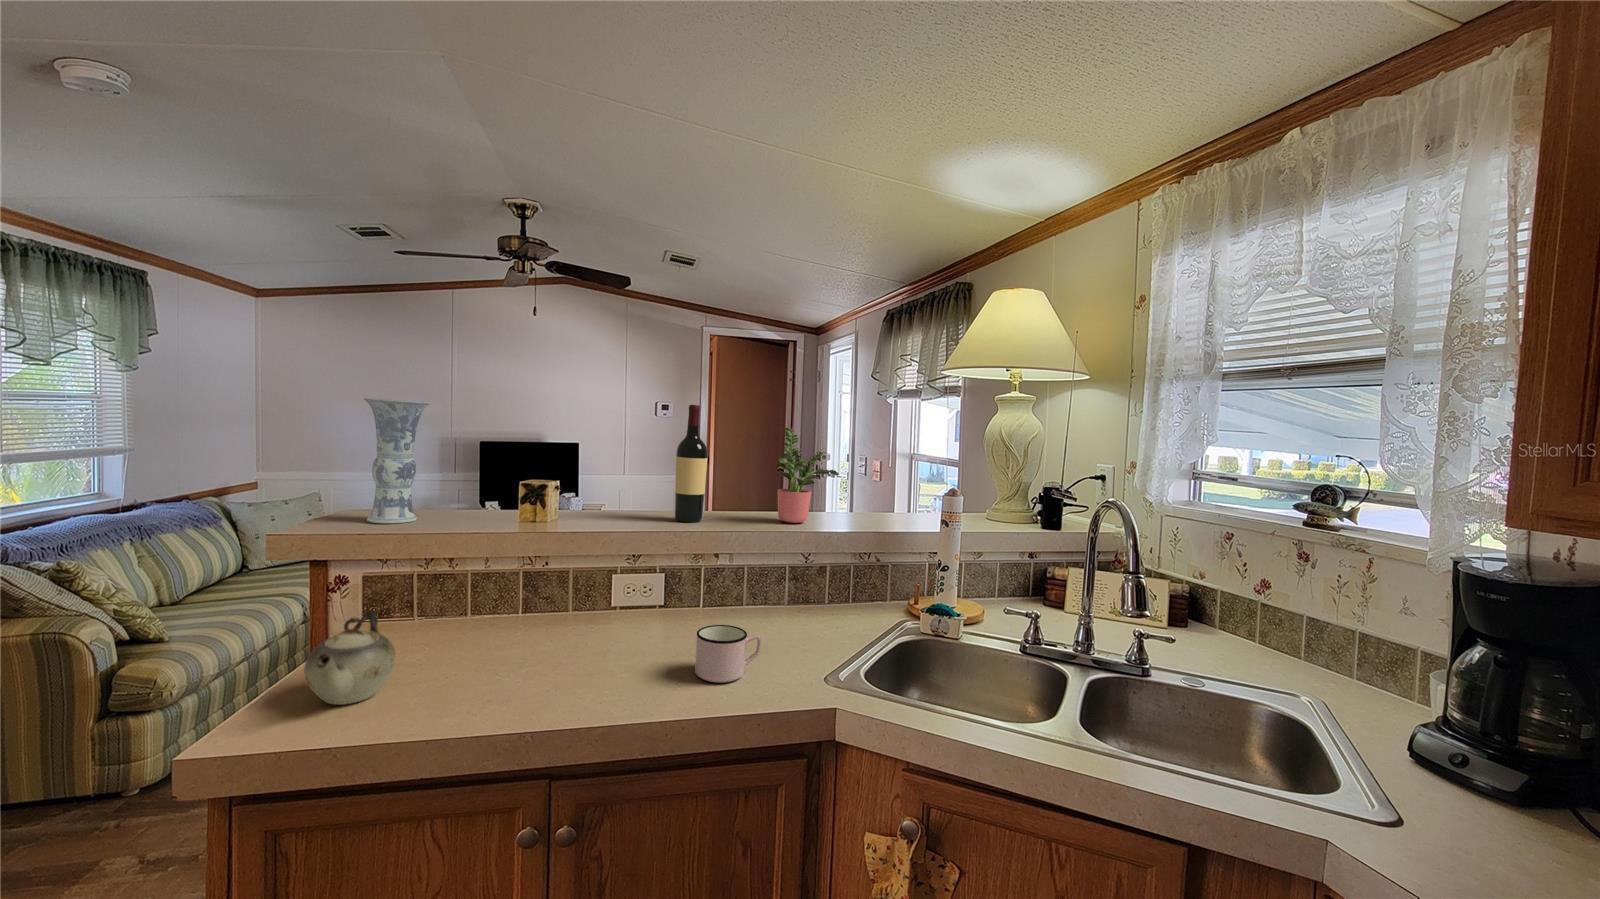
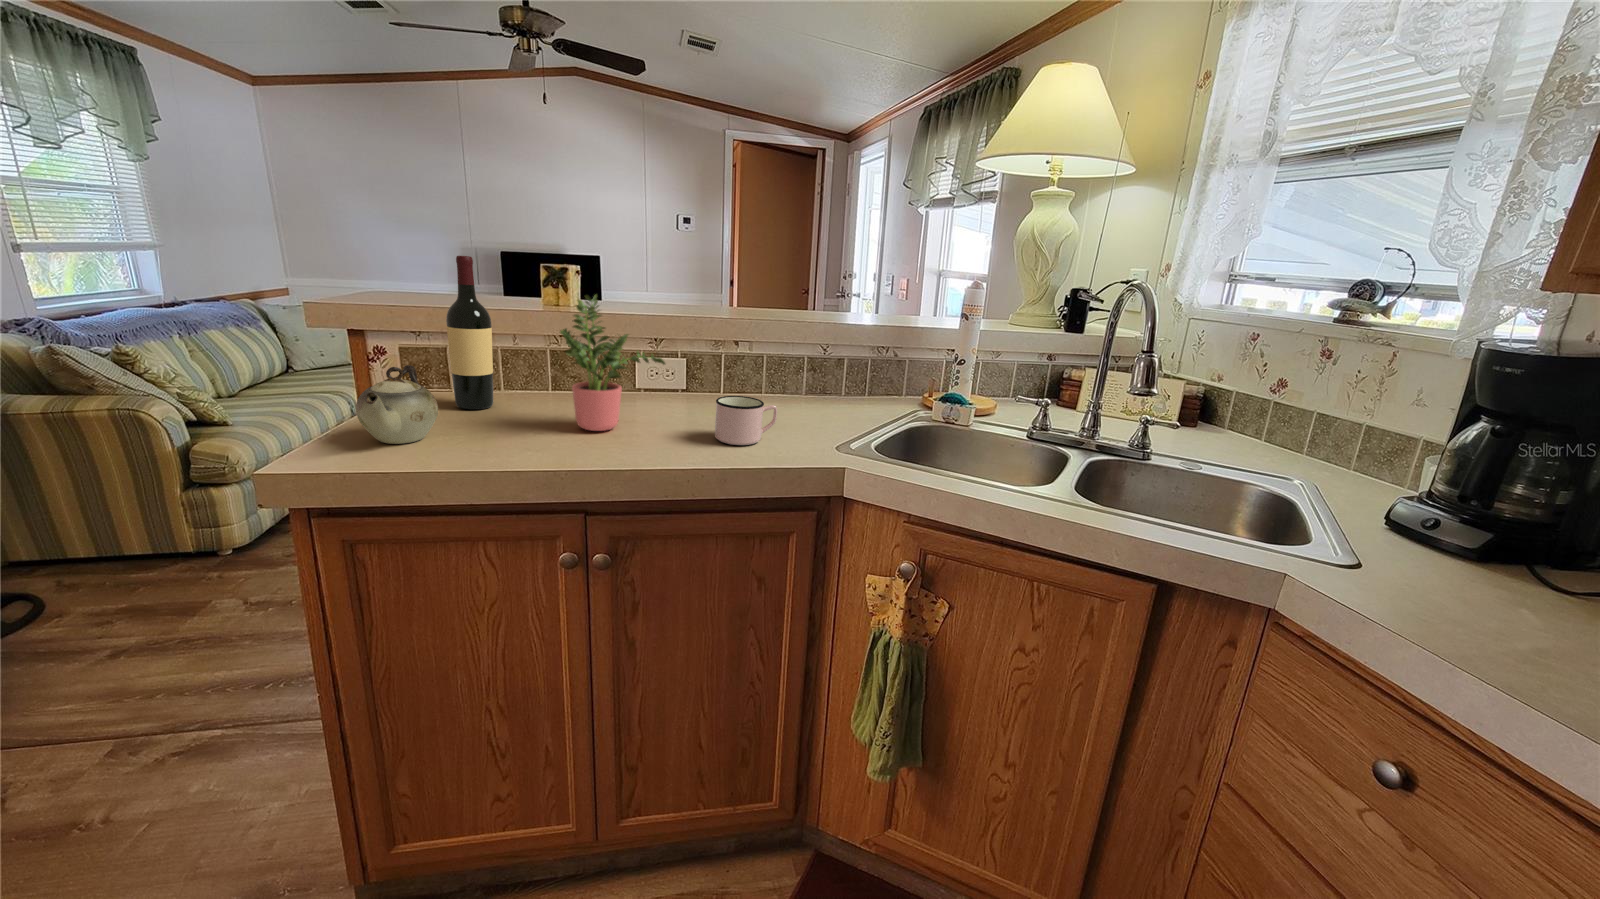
vase: present [363,398,431,523] -> none [374,164,444,299]
wine bottle: present [675,405,708,522] -> present [446,256,493,409]
potted plant: present [777,428,839,523] -> present [560,295,665,431]

